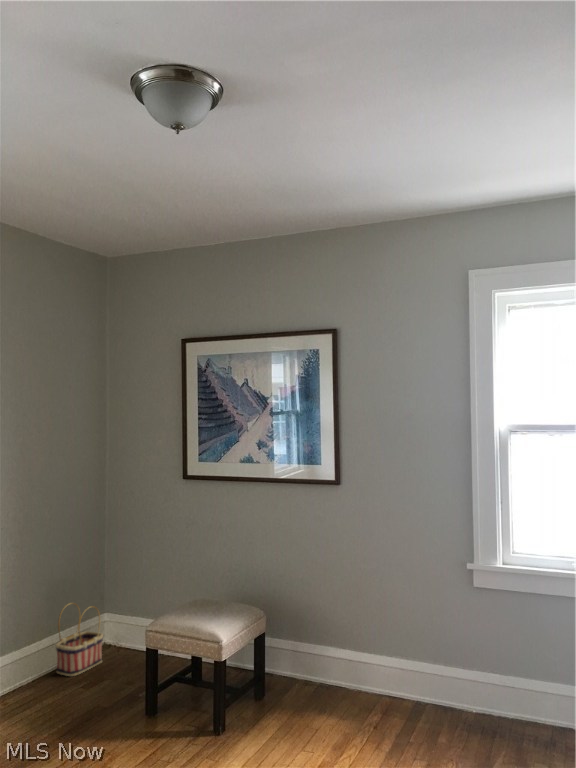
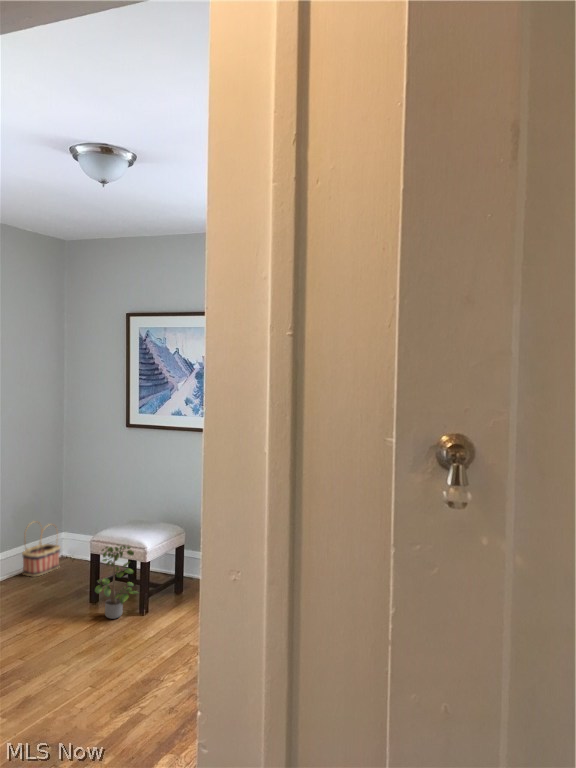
potted plant: none [155,637,217,742] -> present [95,546,138,619]

